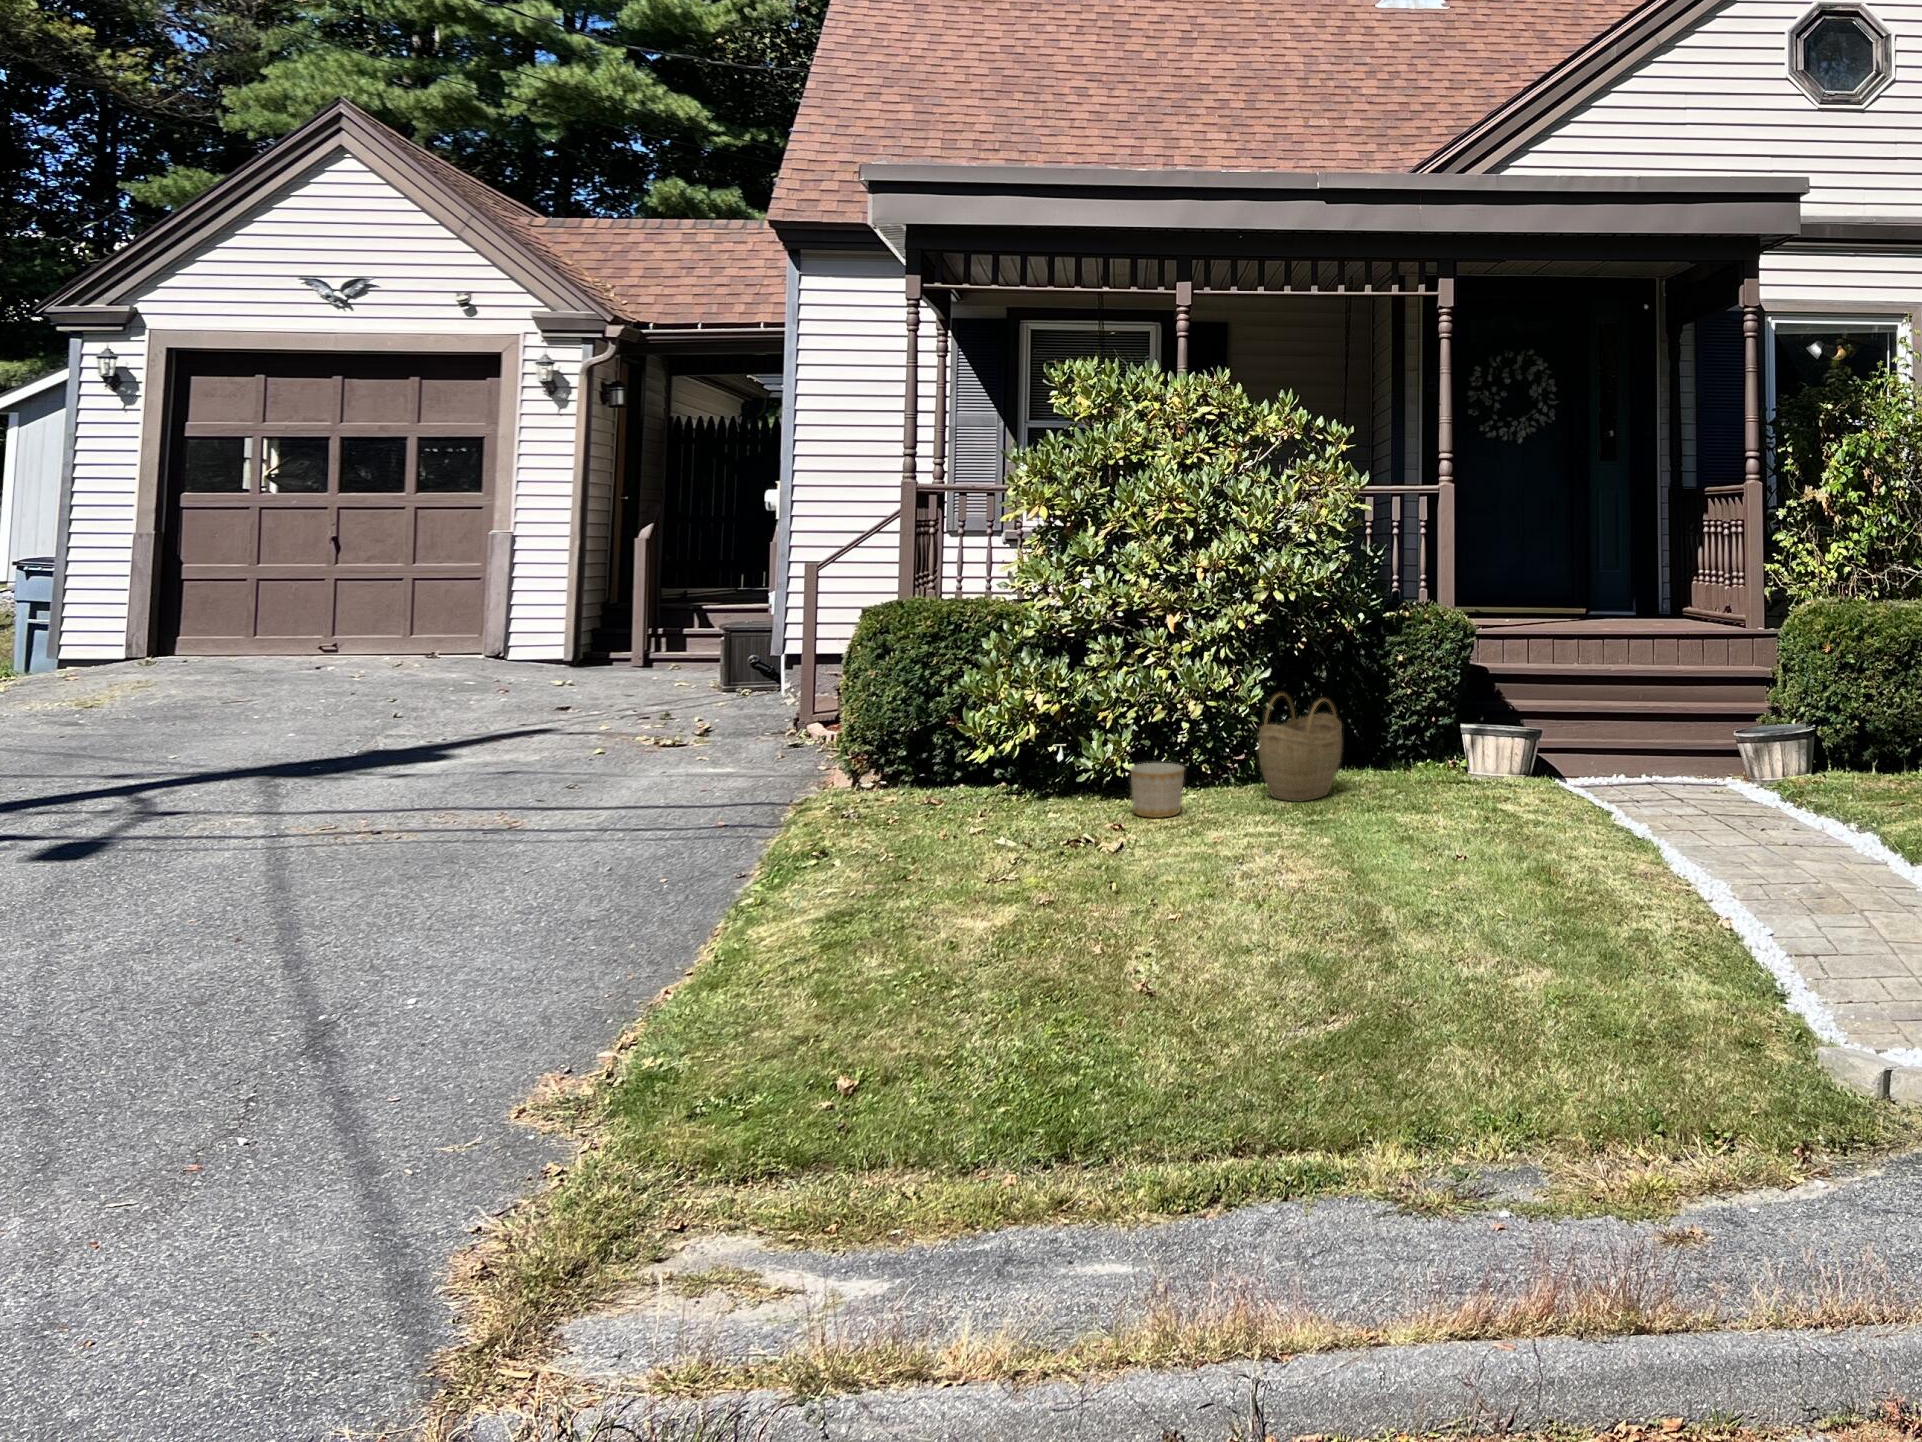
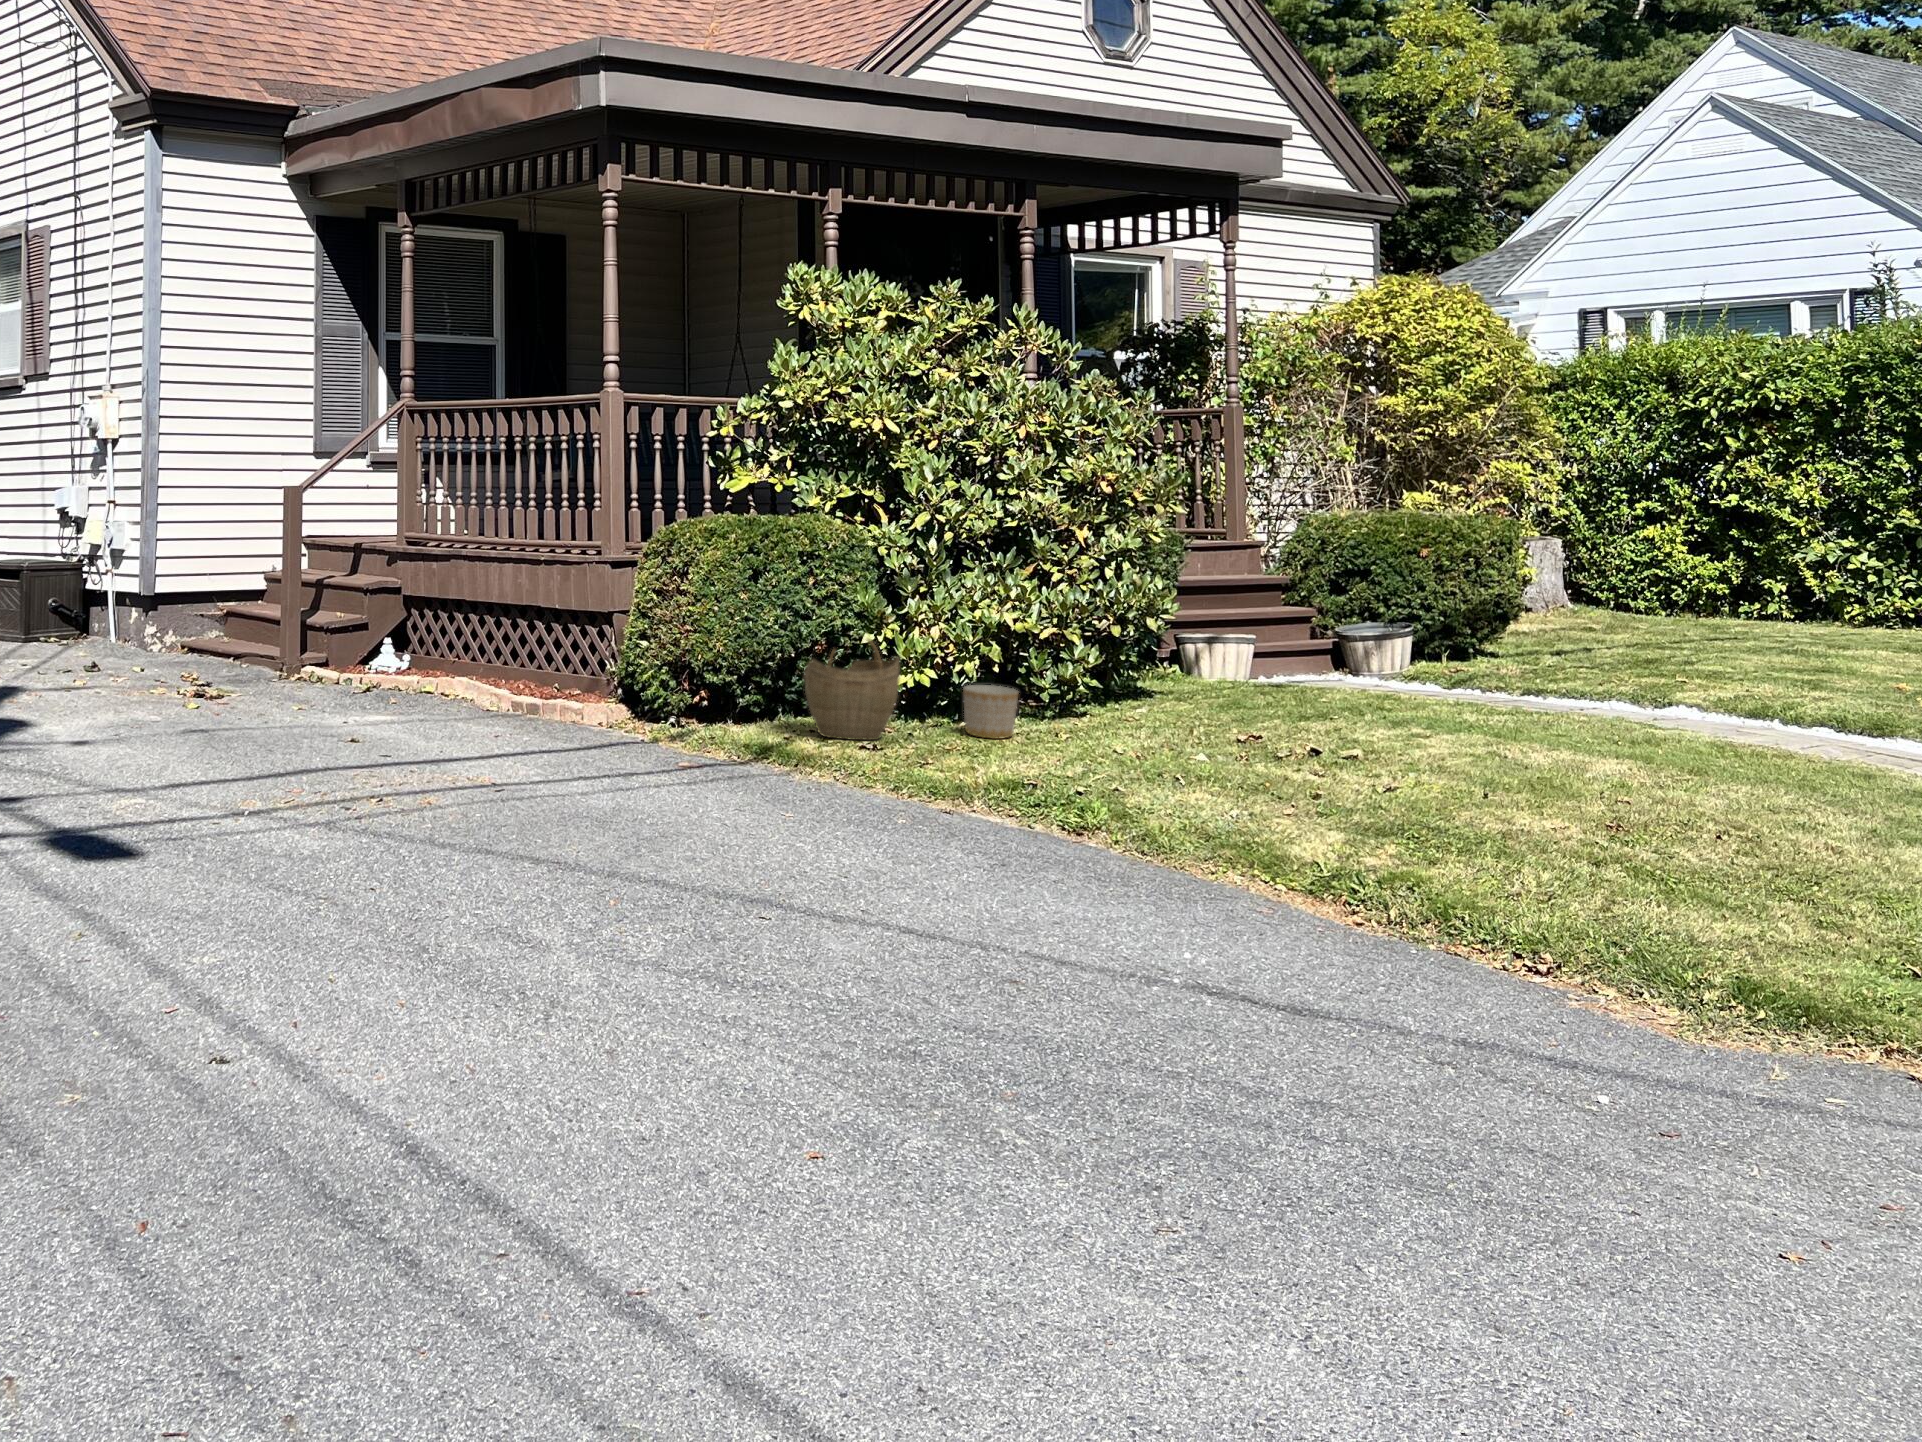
woven basket: present [1258,693,1342,802] -> present [804,639,900,740]

